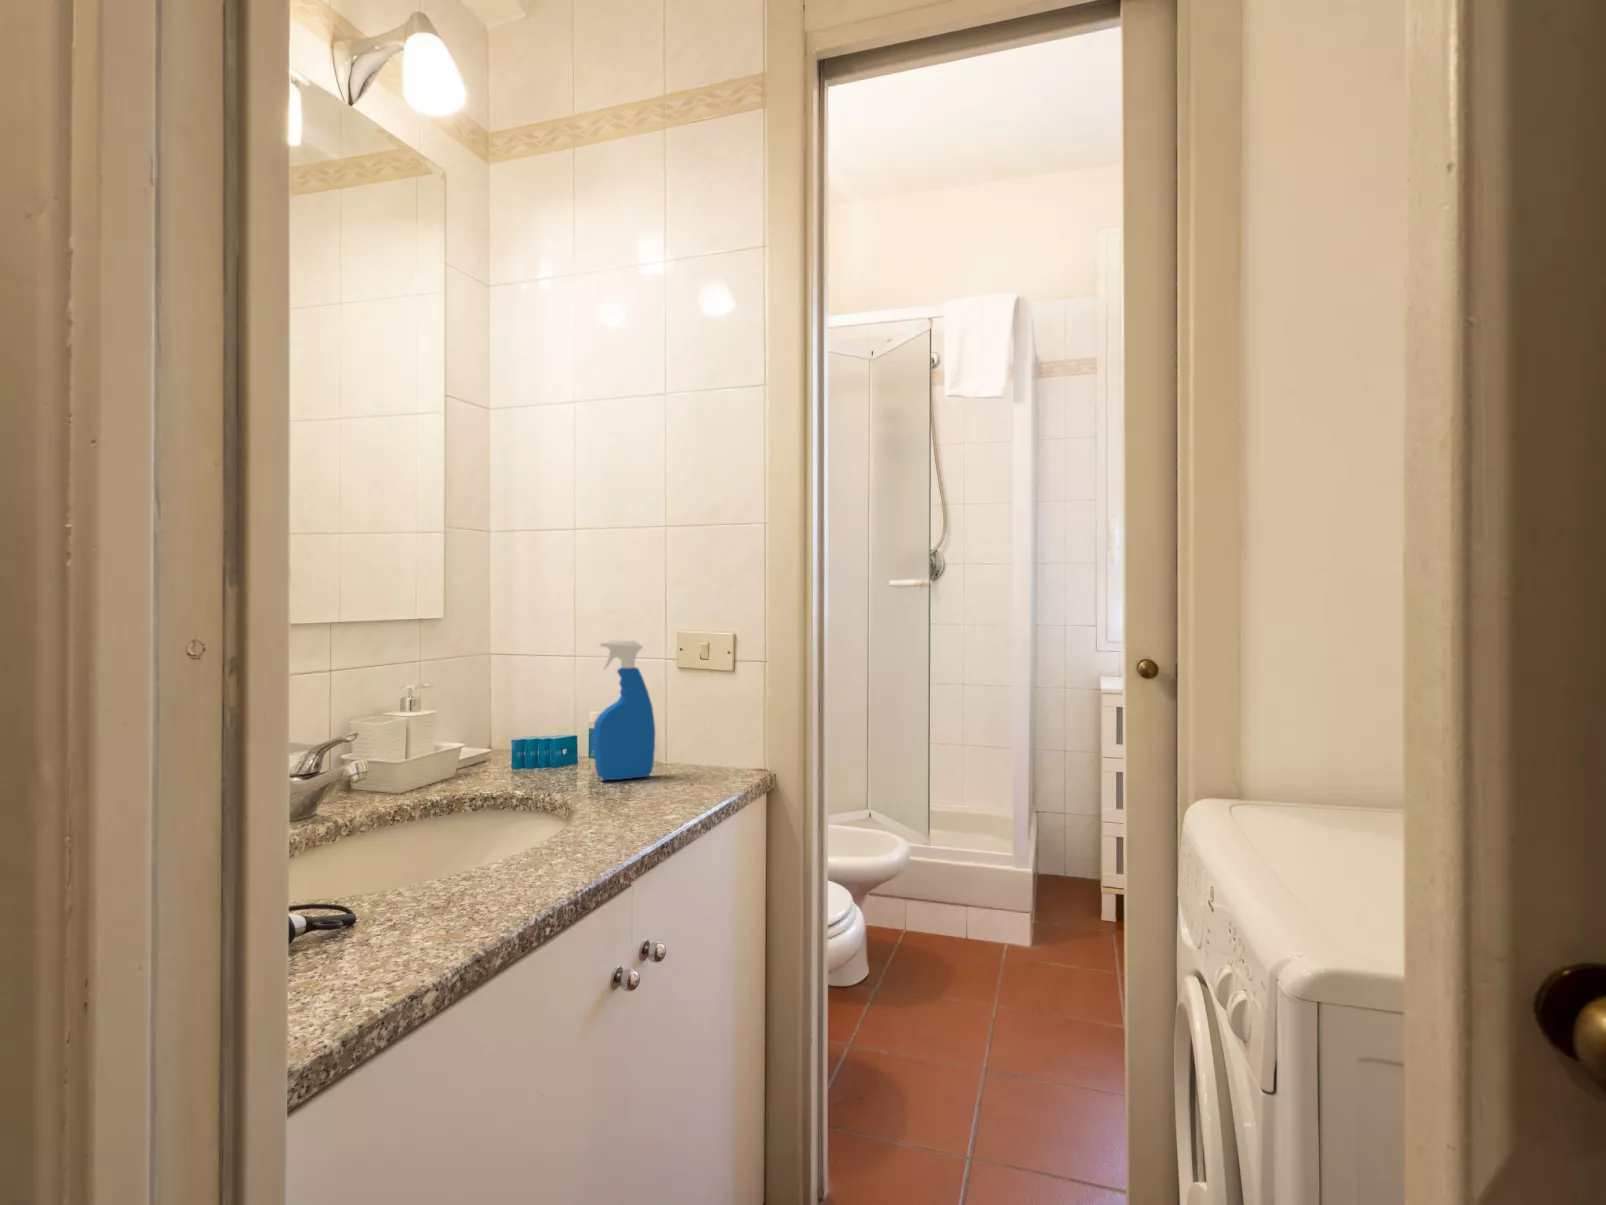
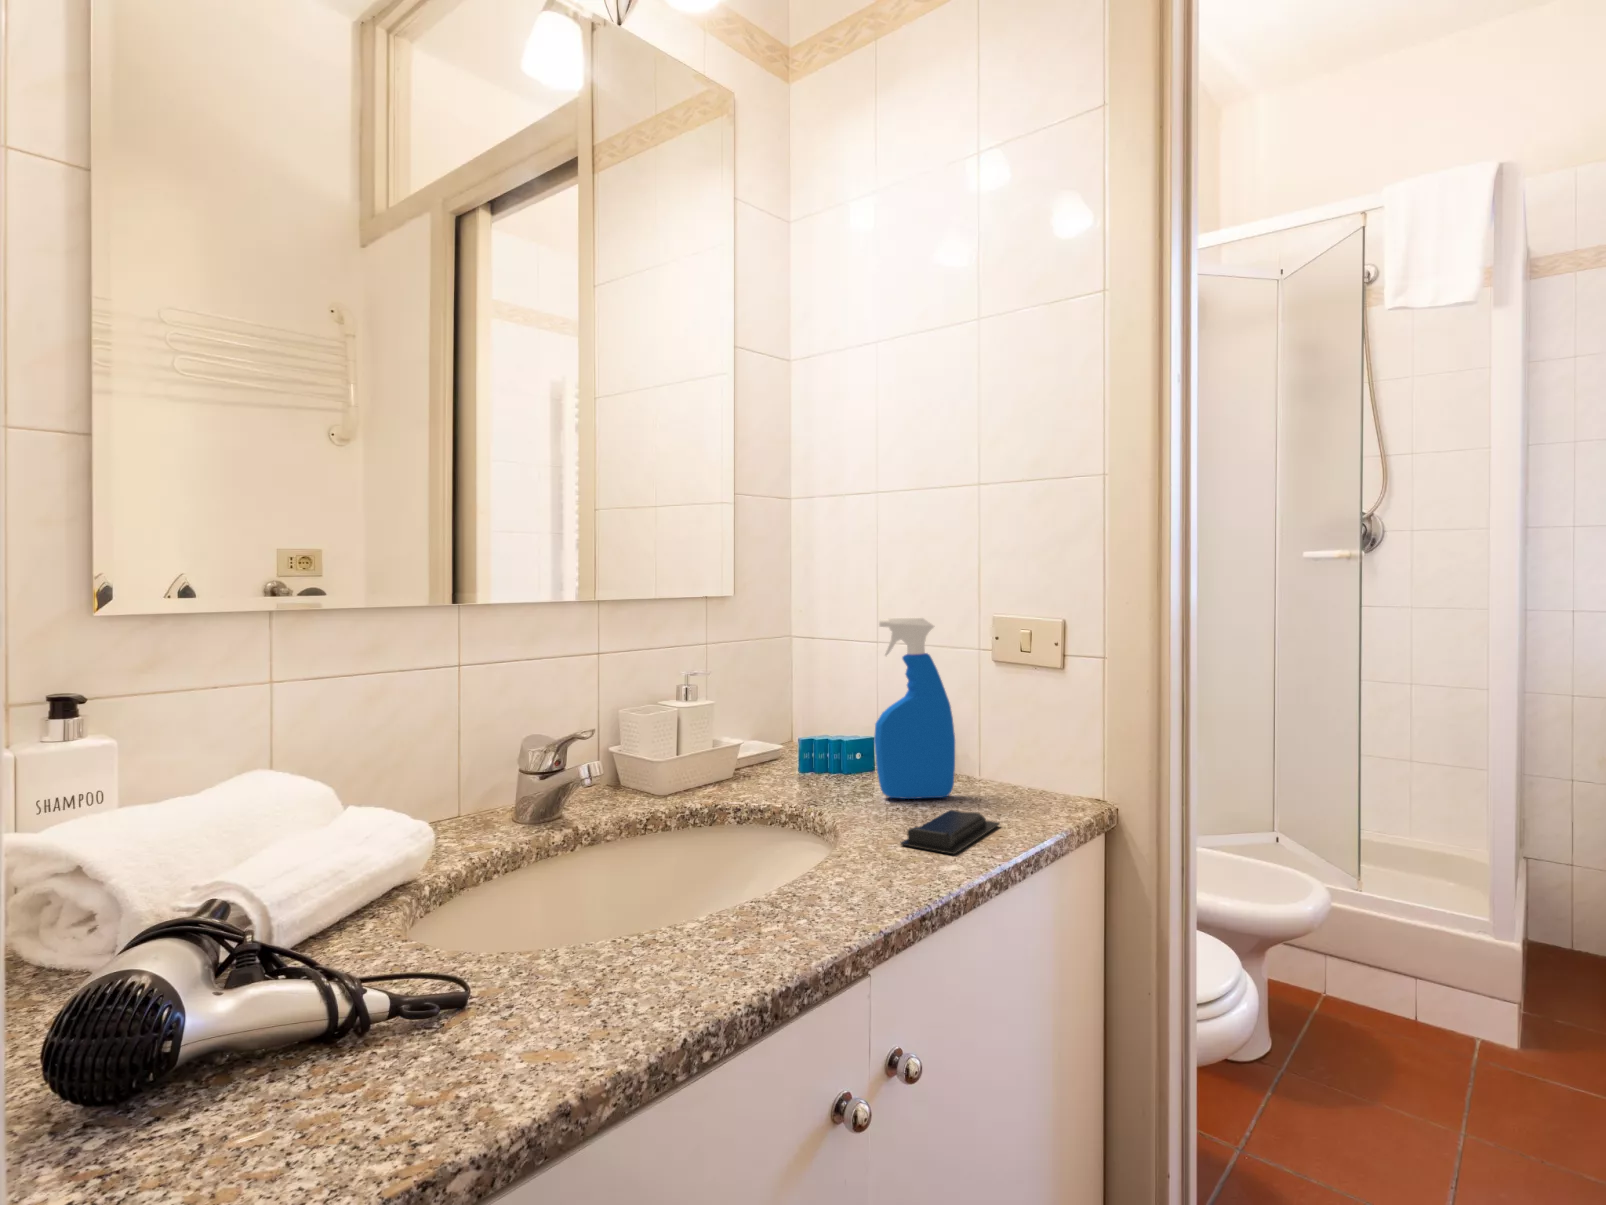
soap bar: none [628,781,694,808] -> present [901,810,1000,854]

